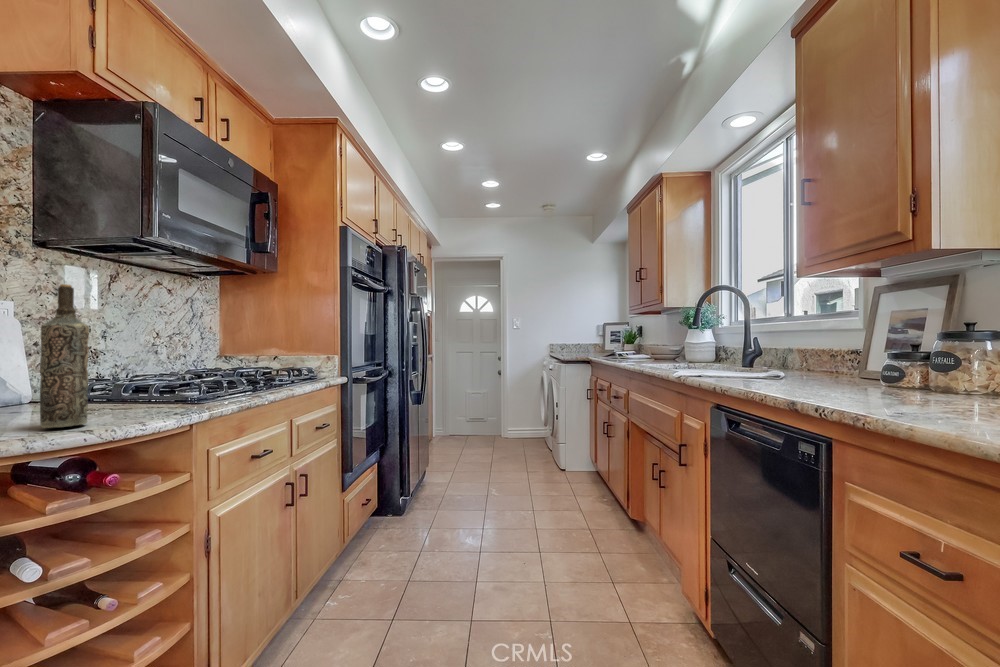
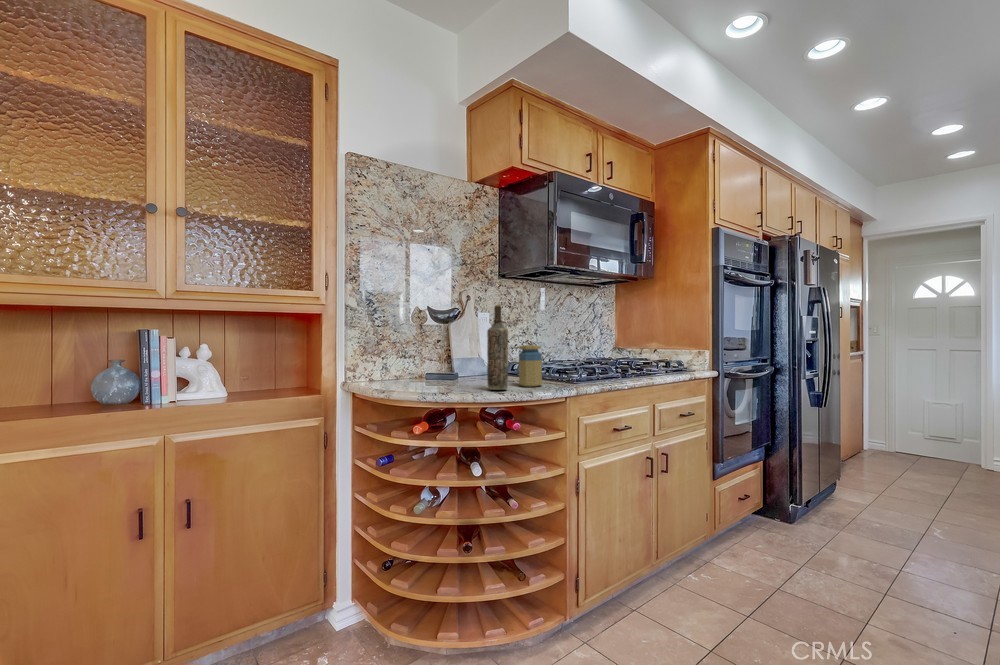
jar: none [101,352,149,416] -> present [519,345,542,387]

